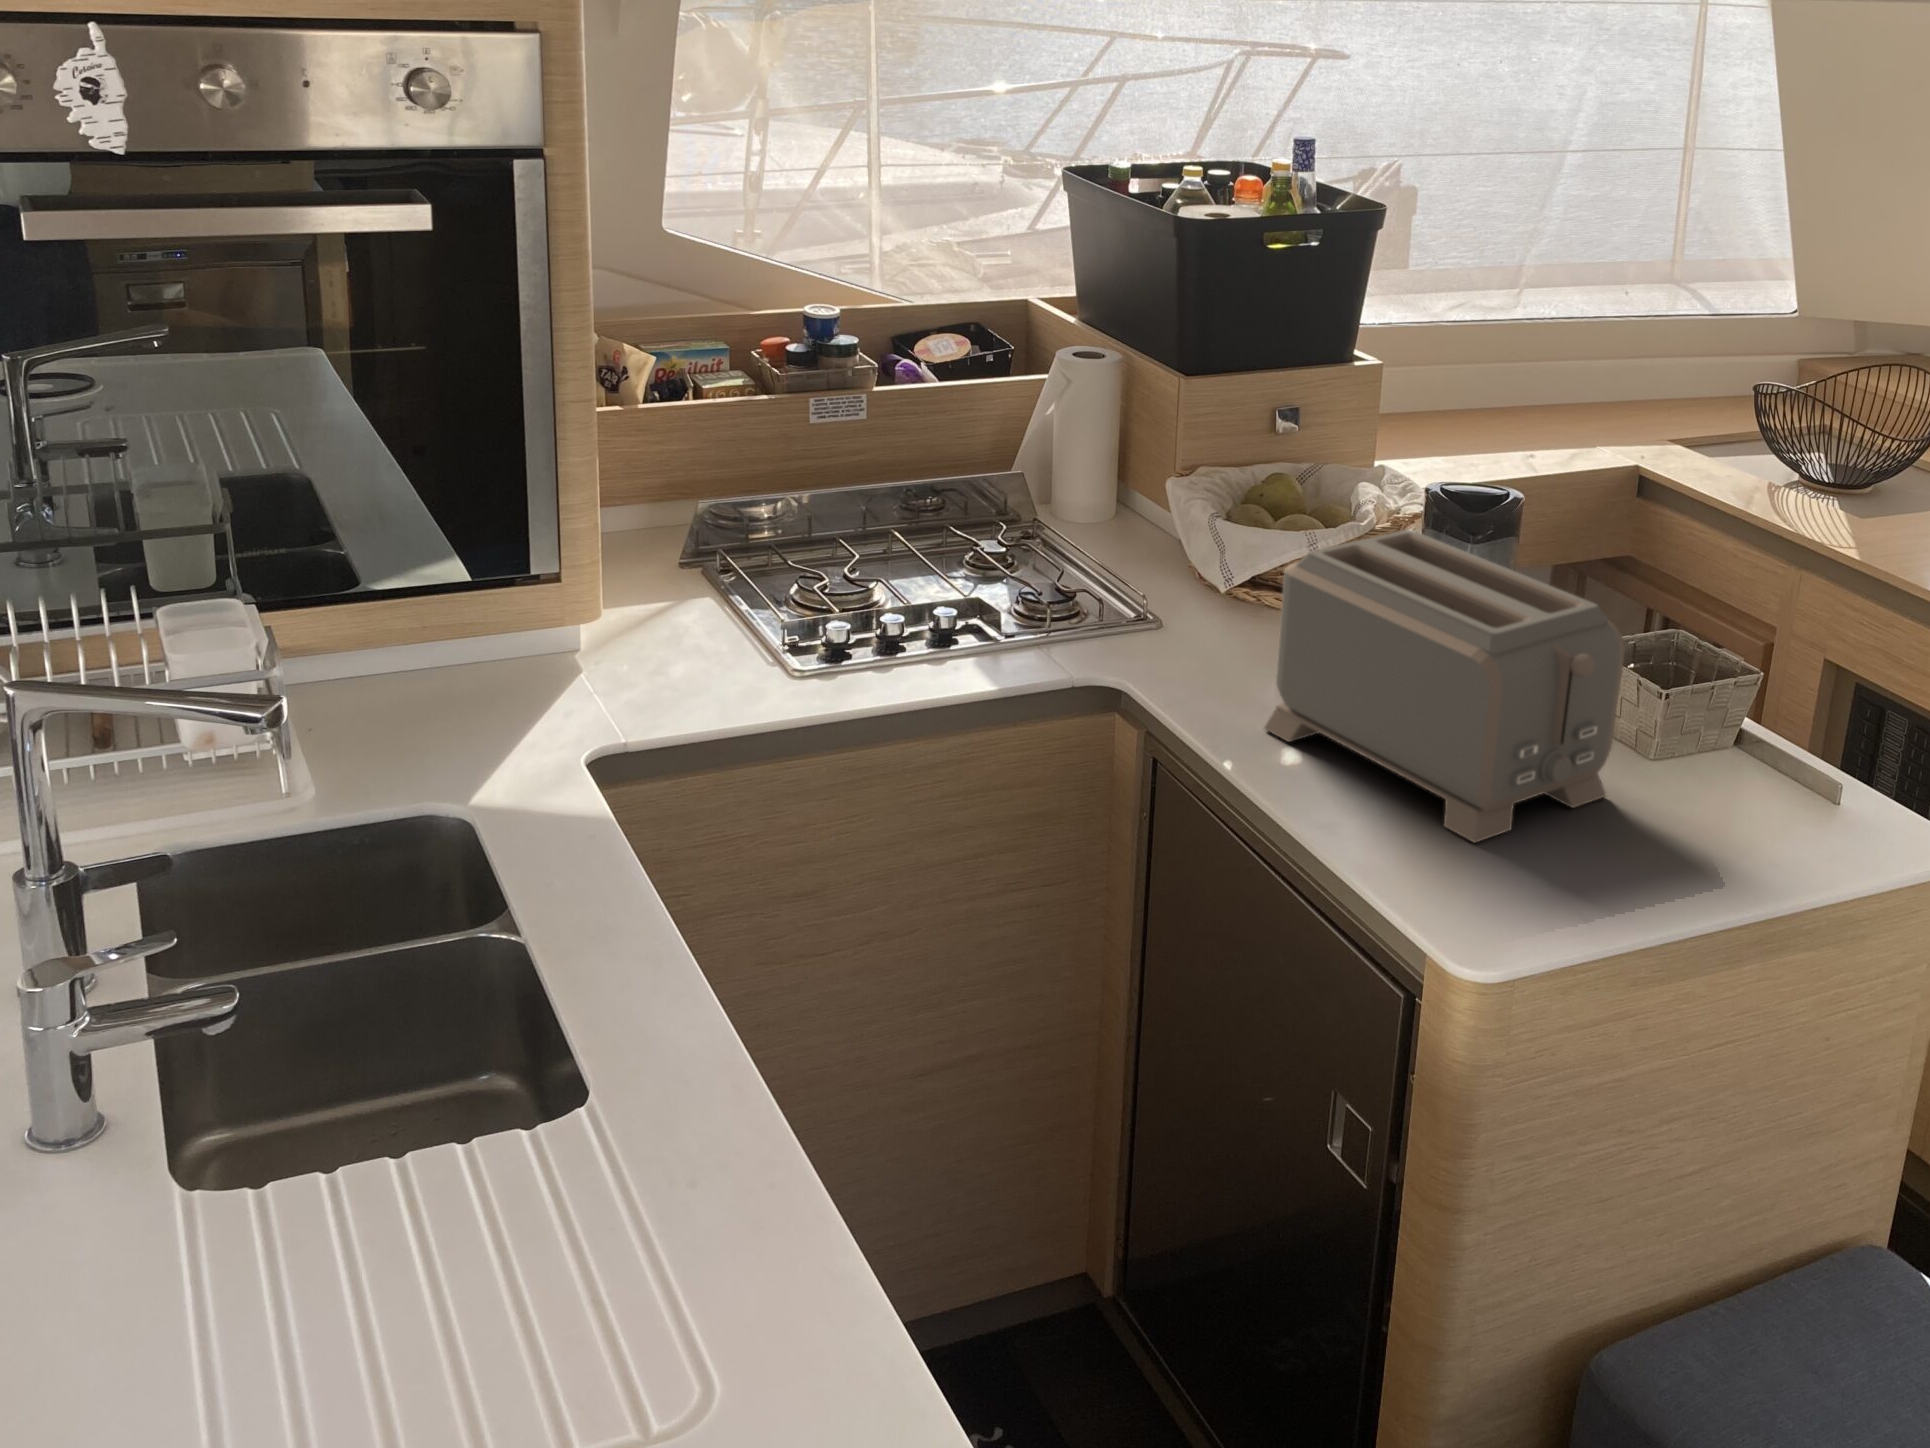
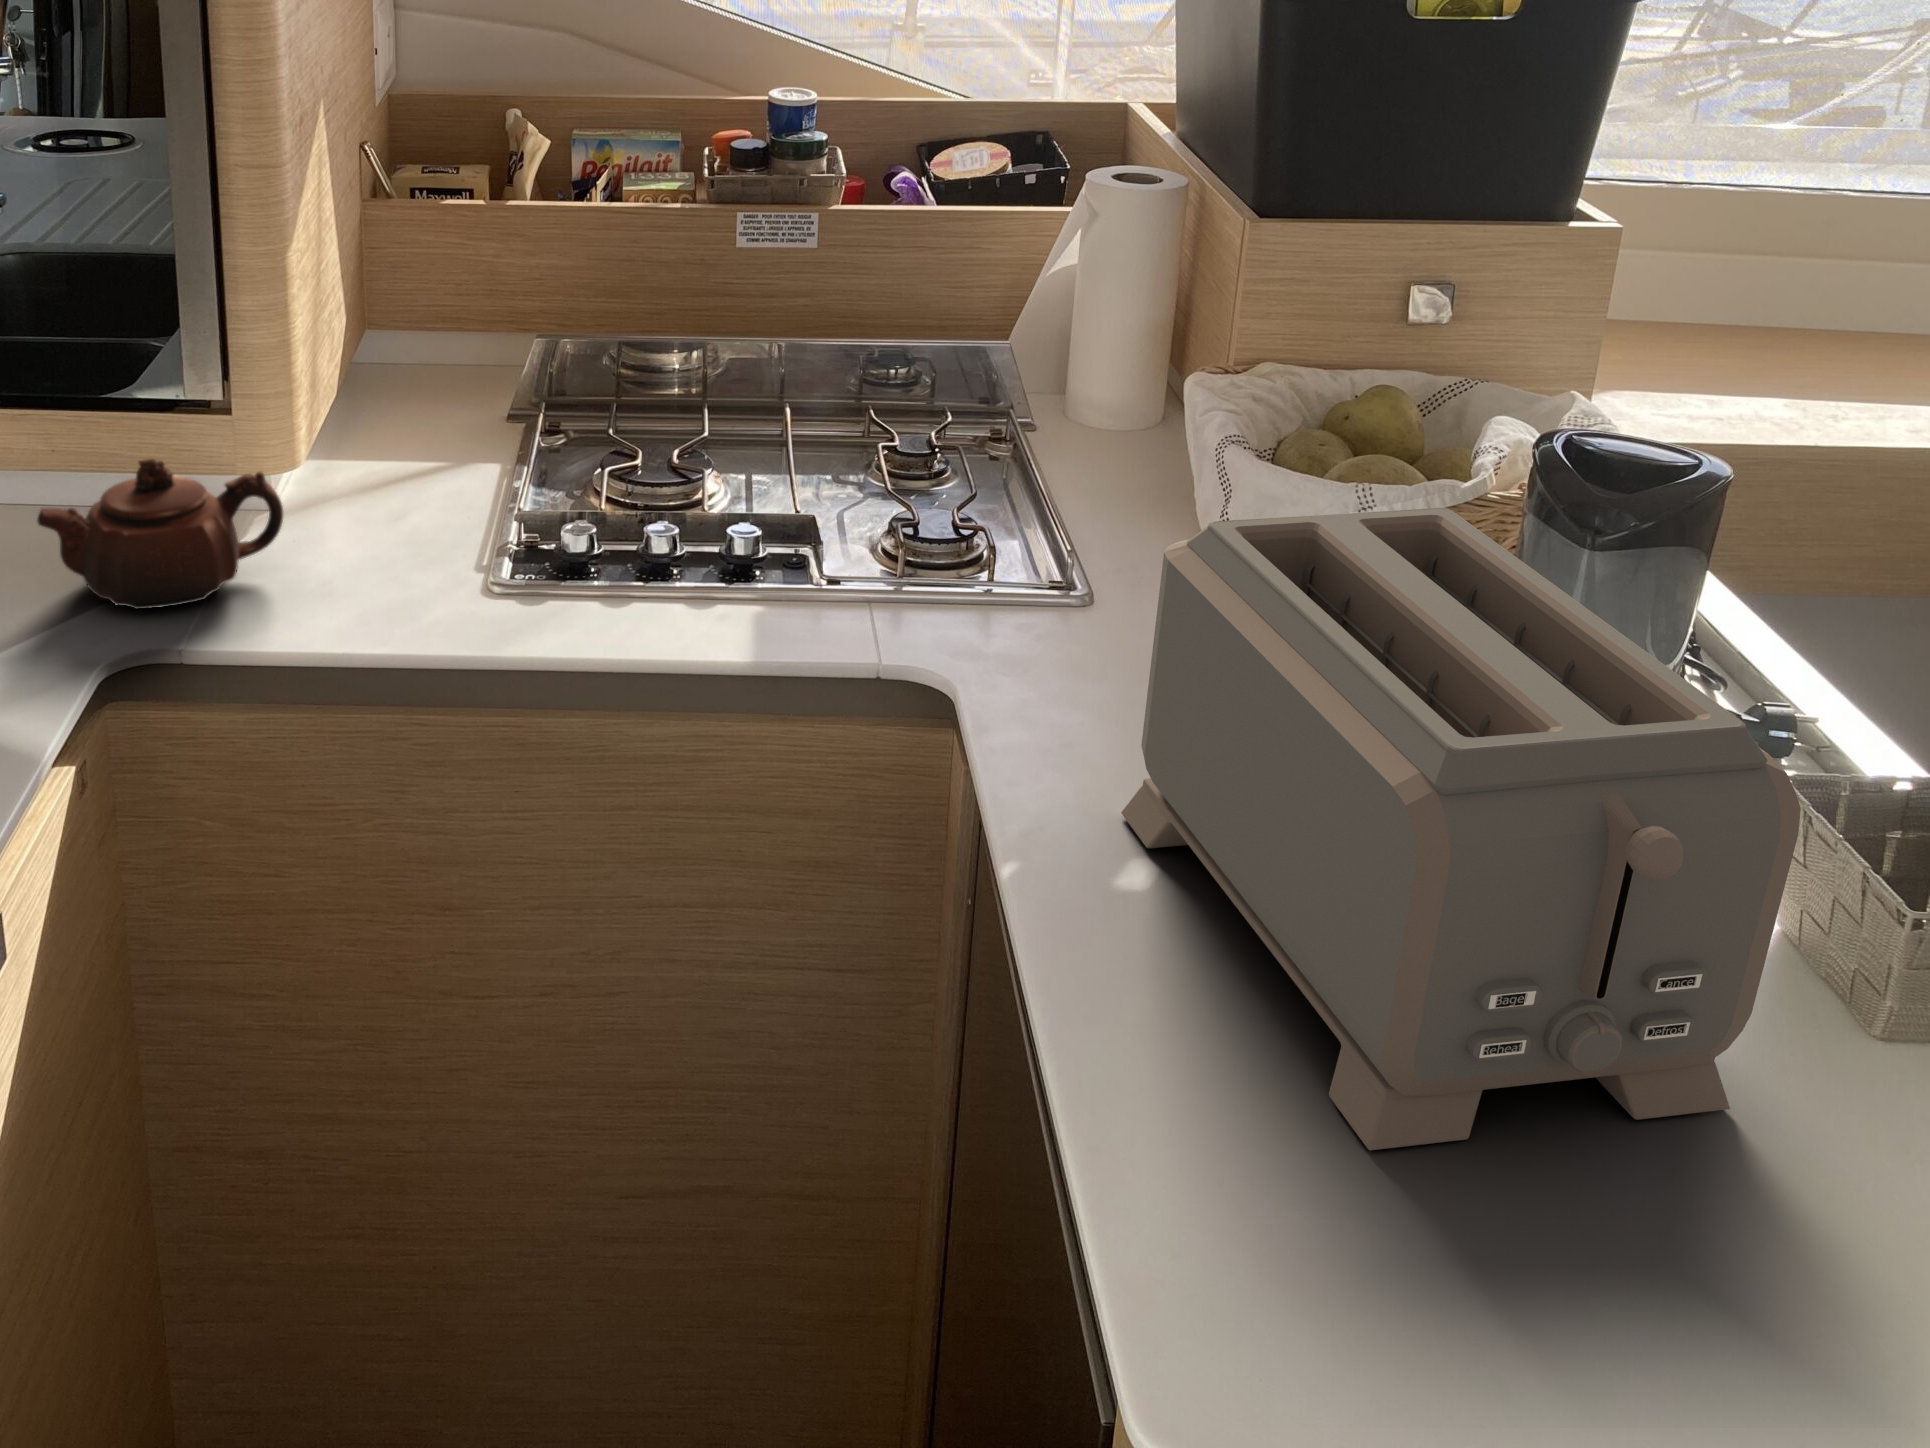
teapot: none [492,616,644,725] -> present [37,458,283,609]

